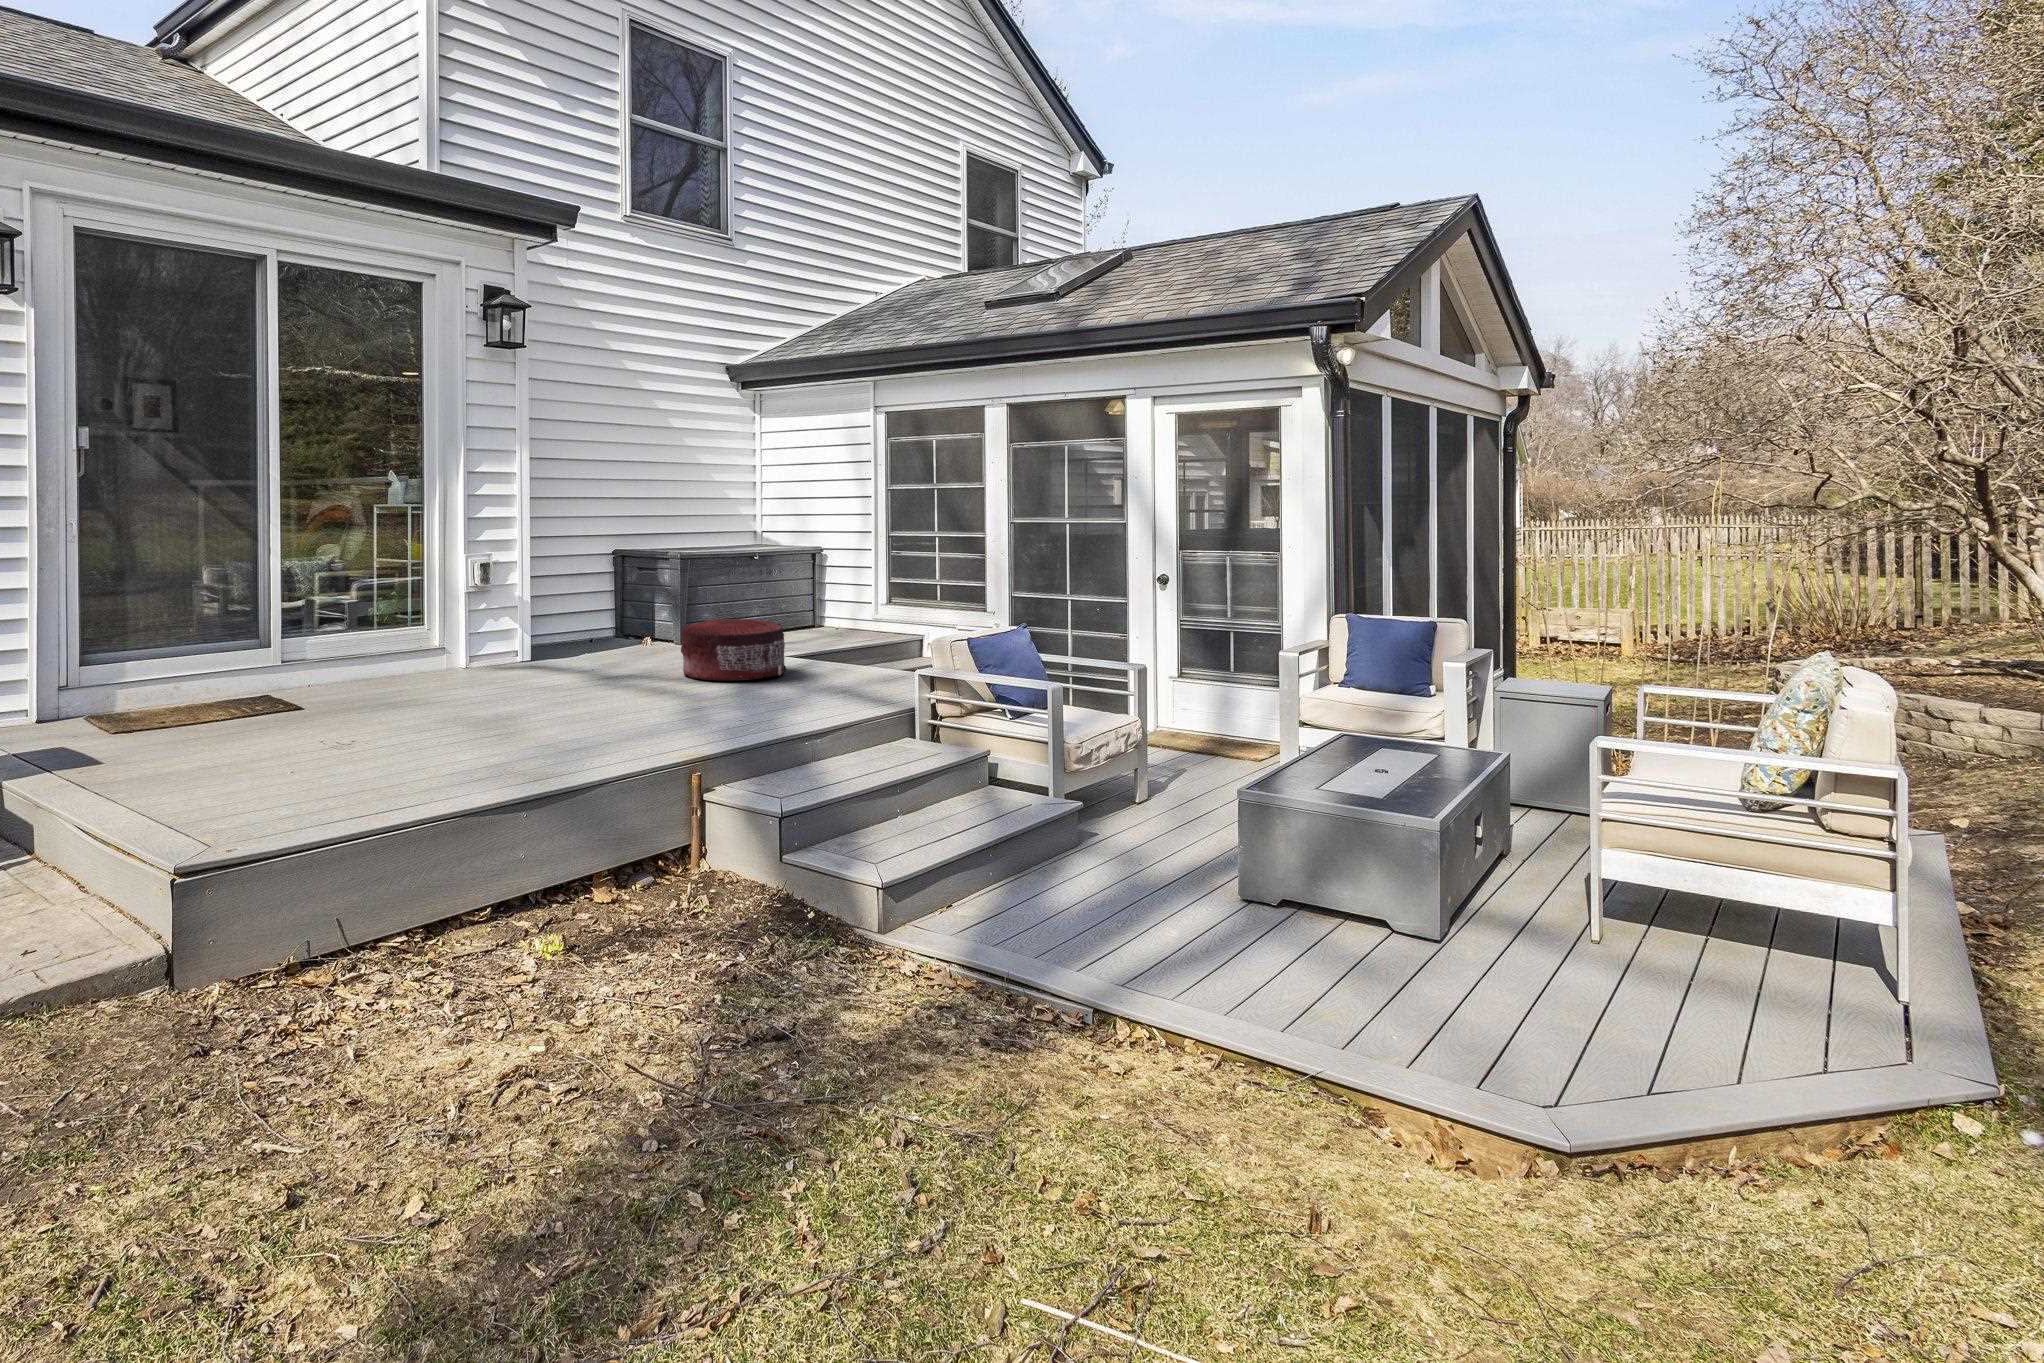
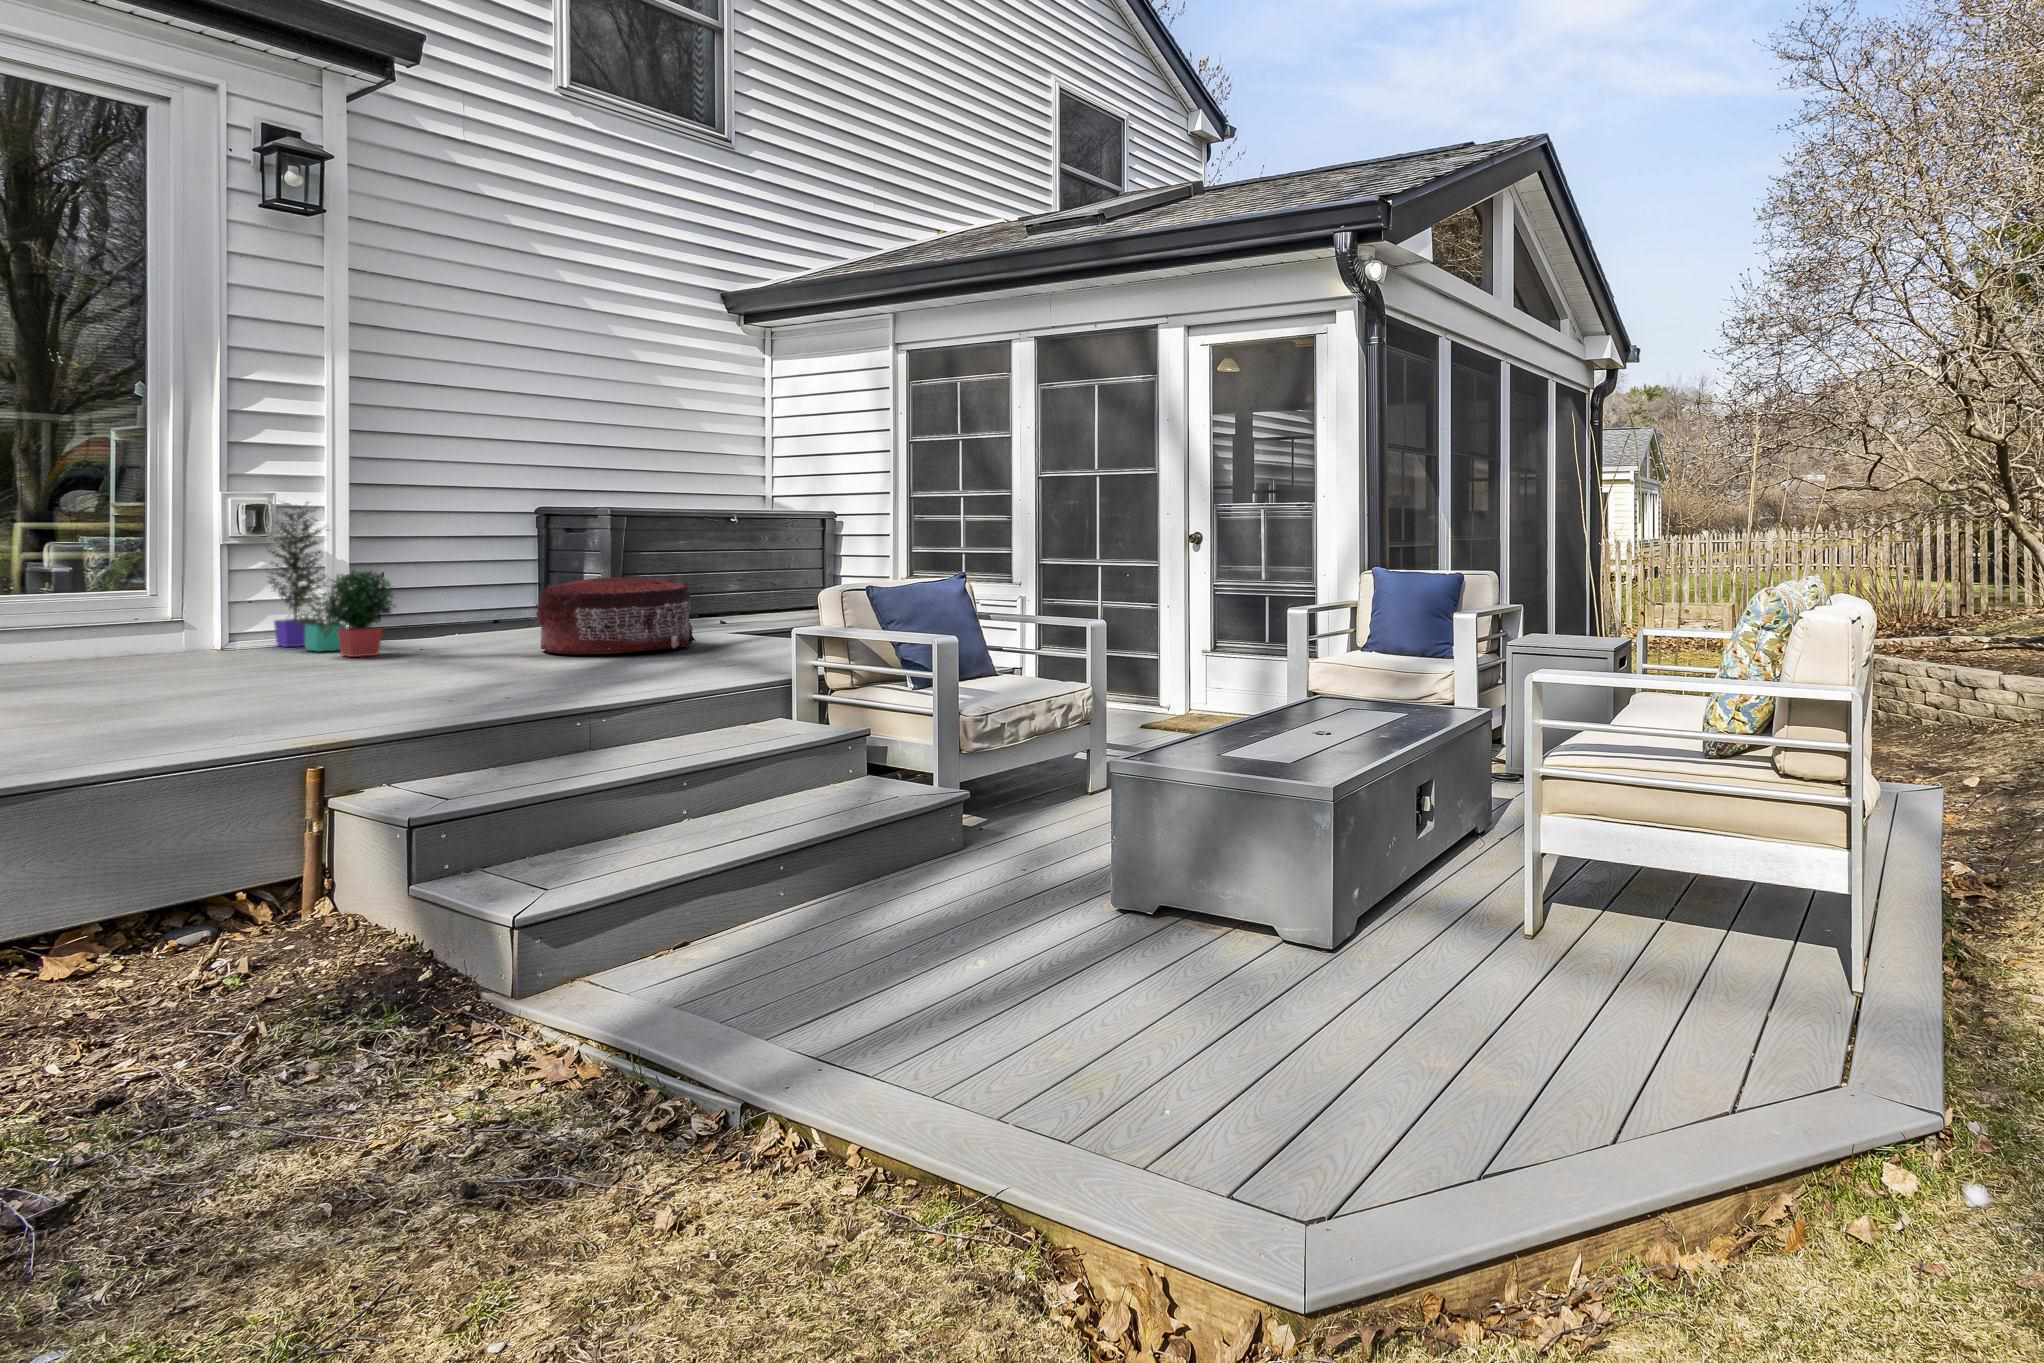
potted plant: none [489,562,592,681] -> present [268,502,395,657]

